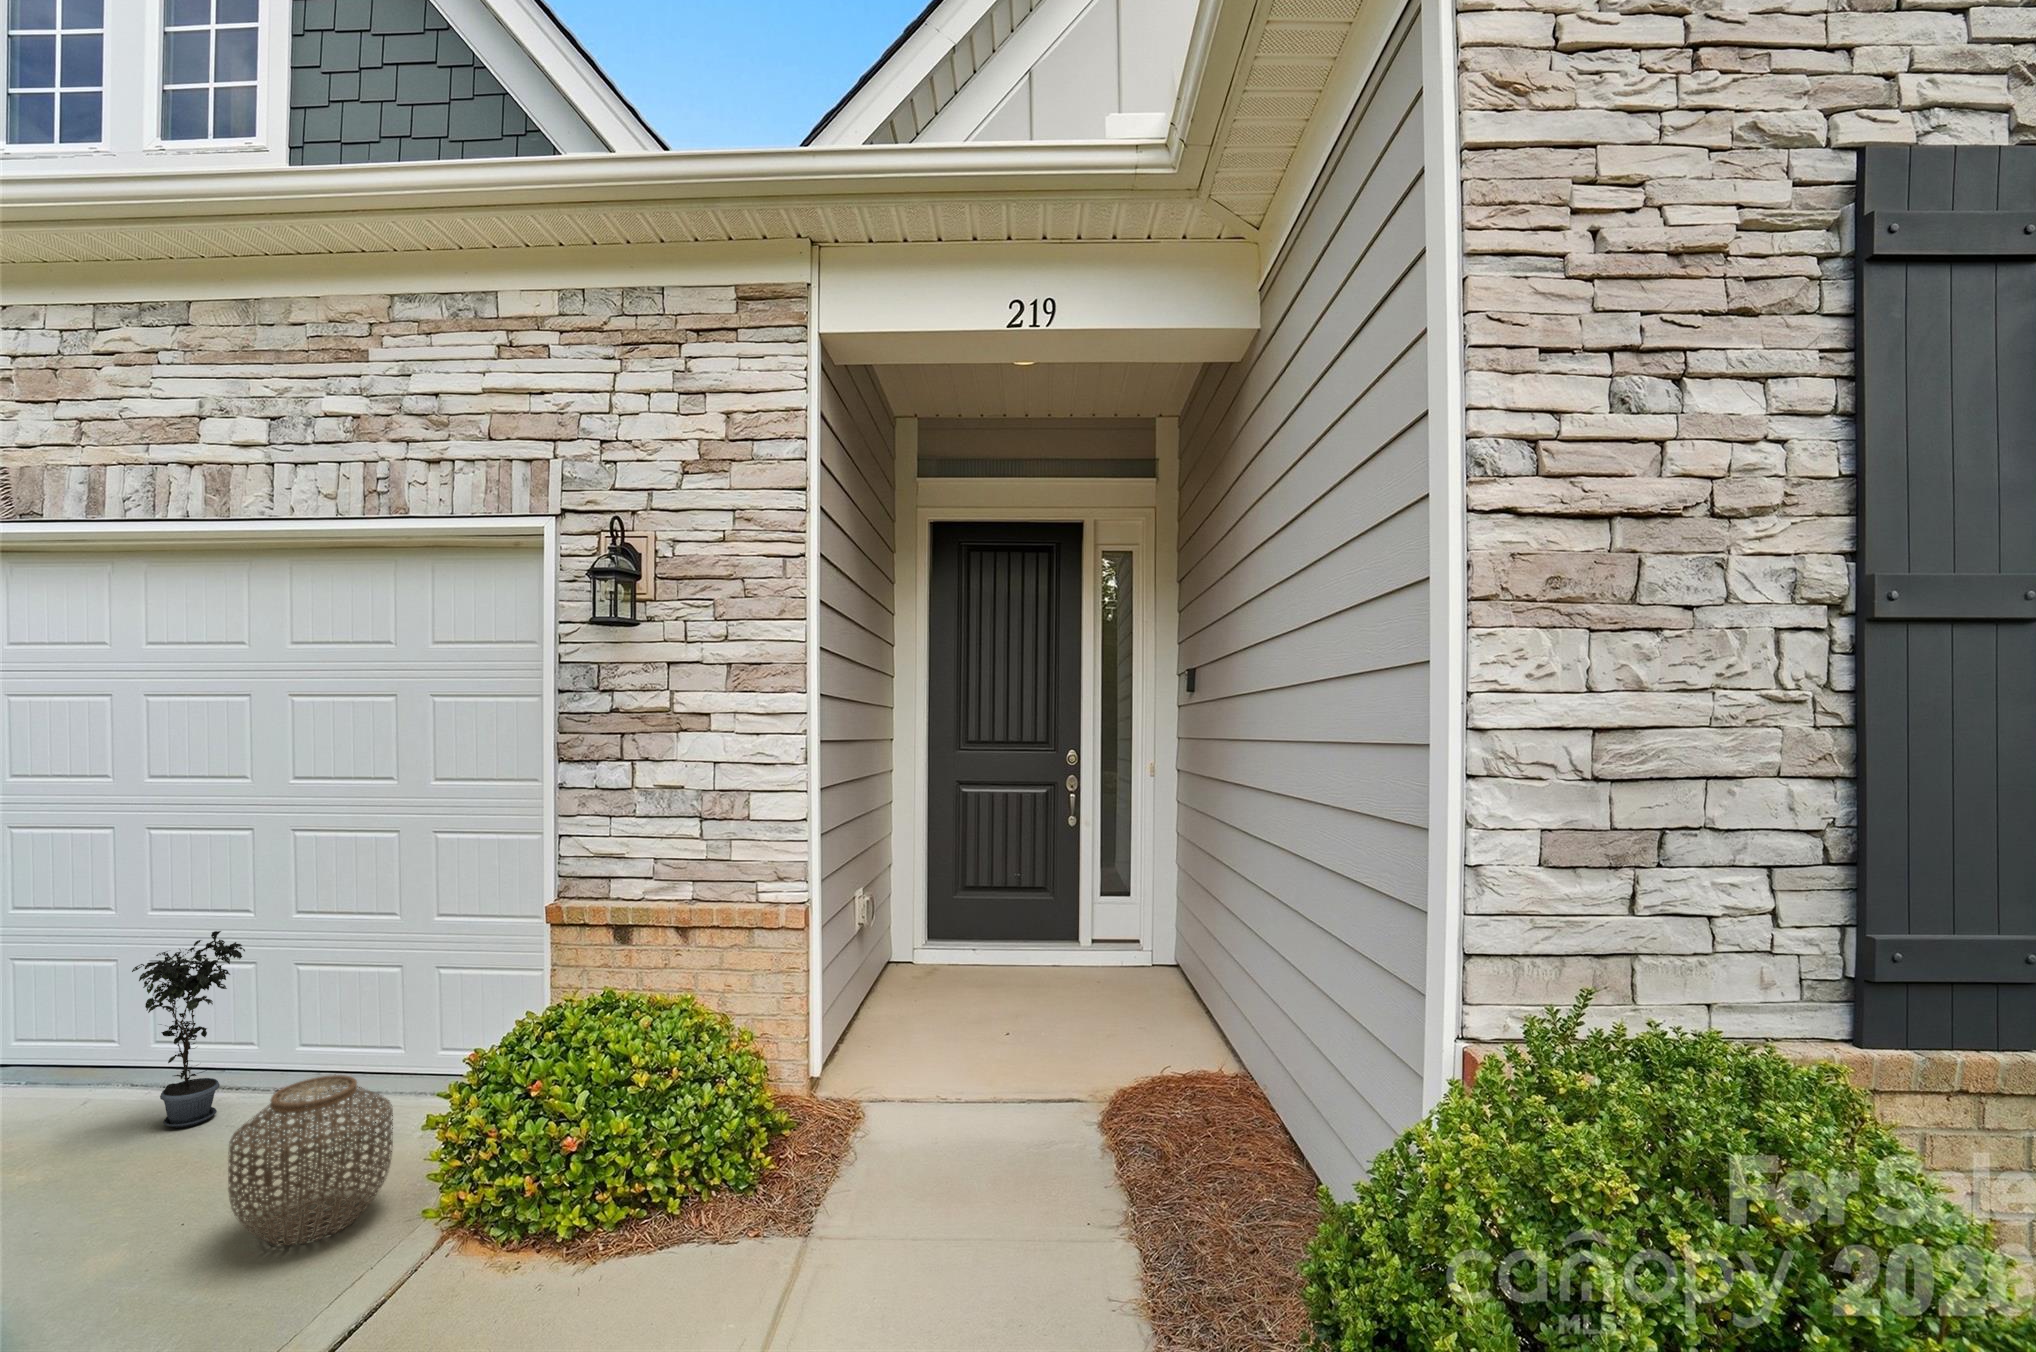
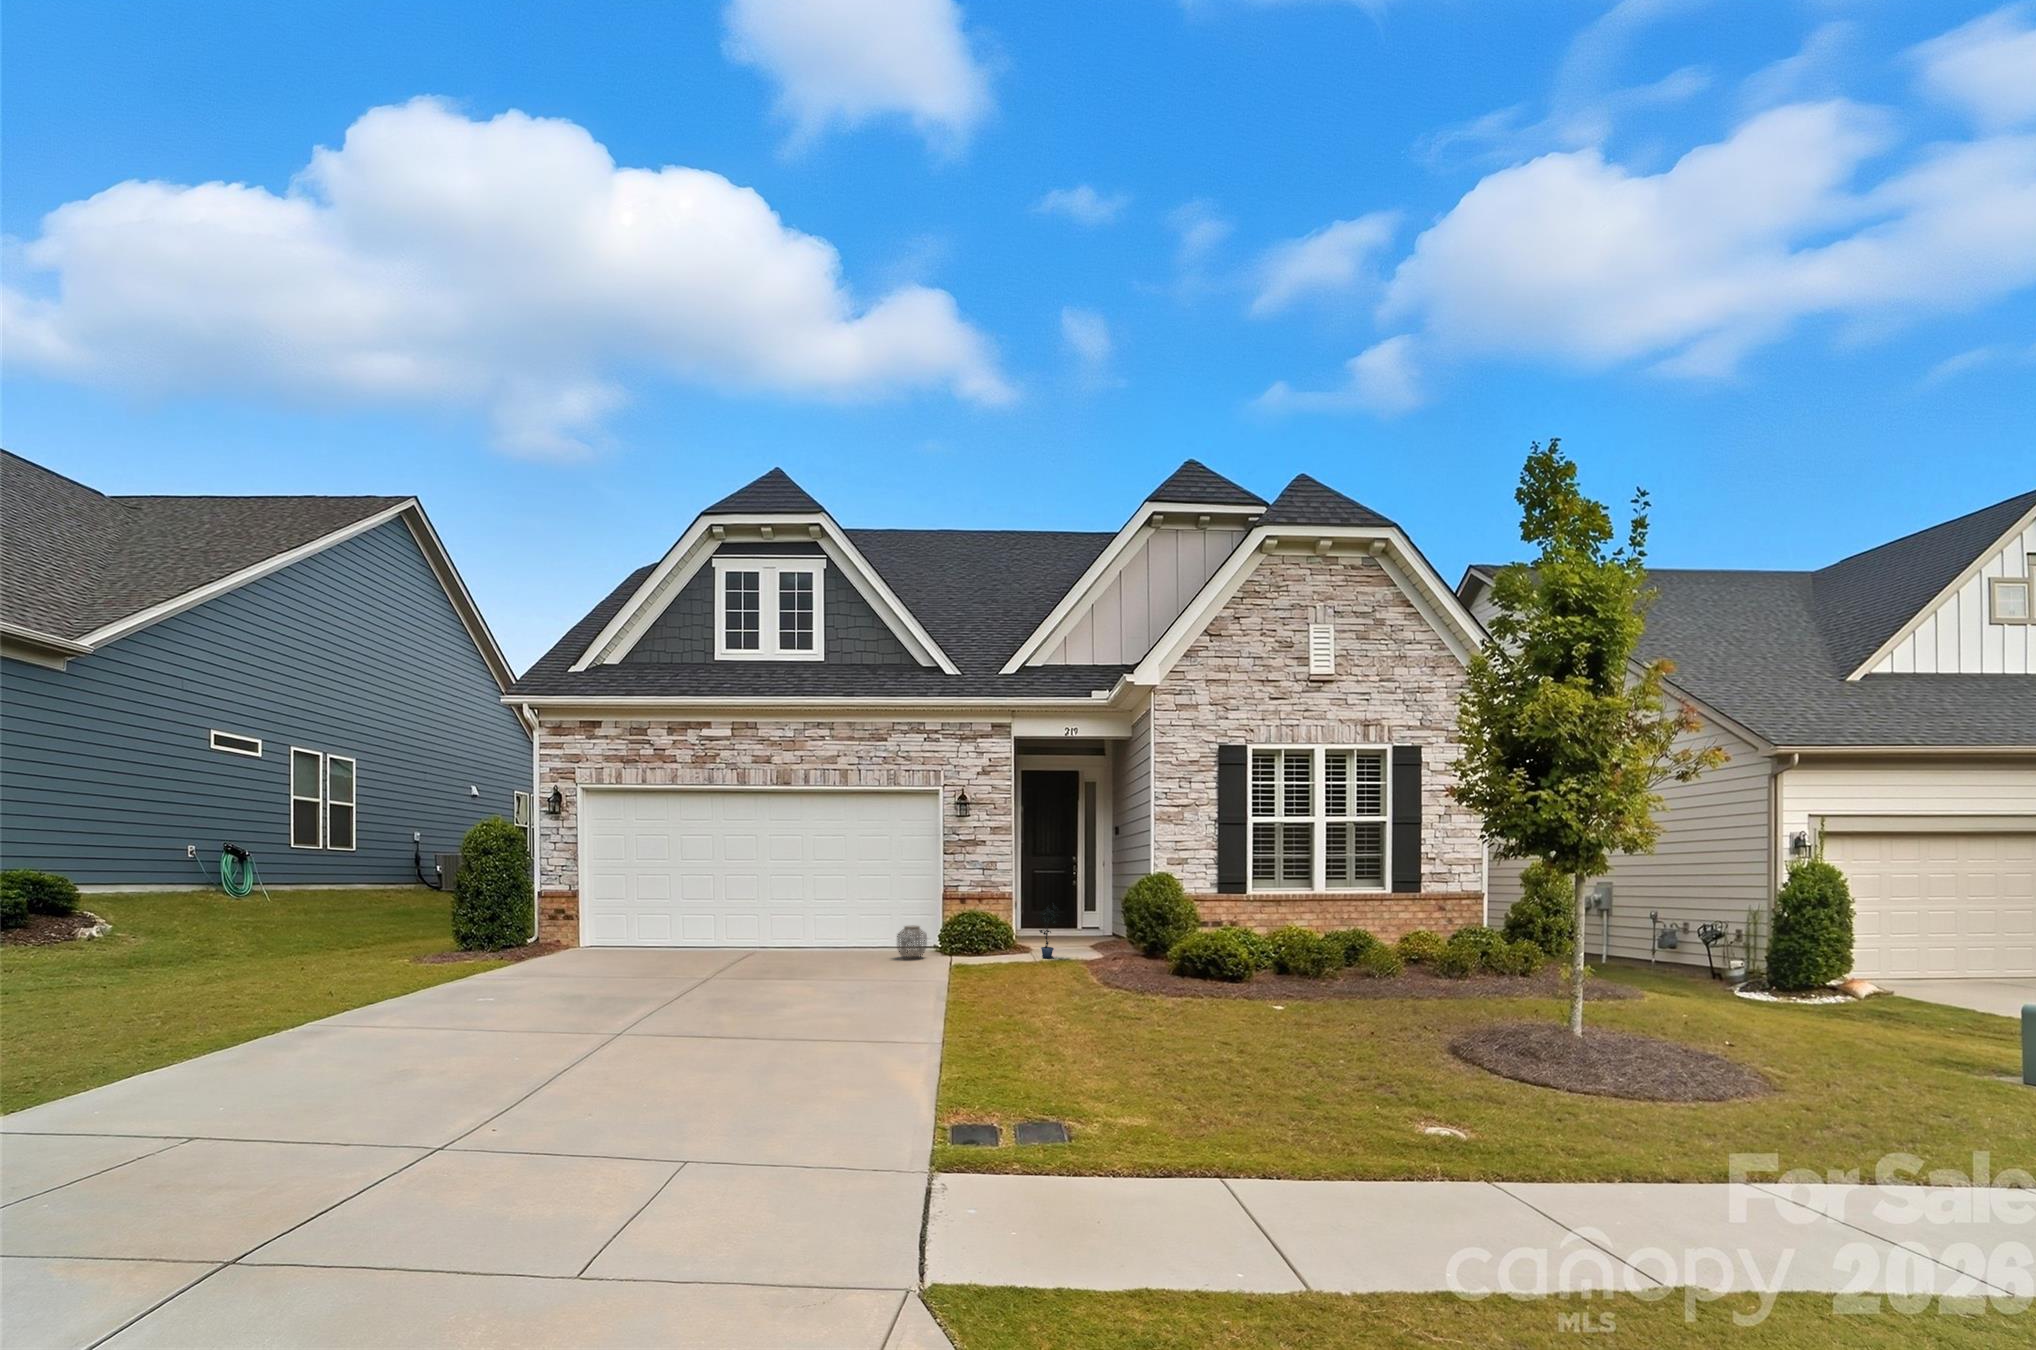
potted plant: present [132,931,245,1128] -> present [1039,903,1059,958]

